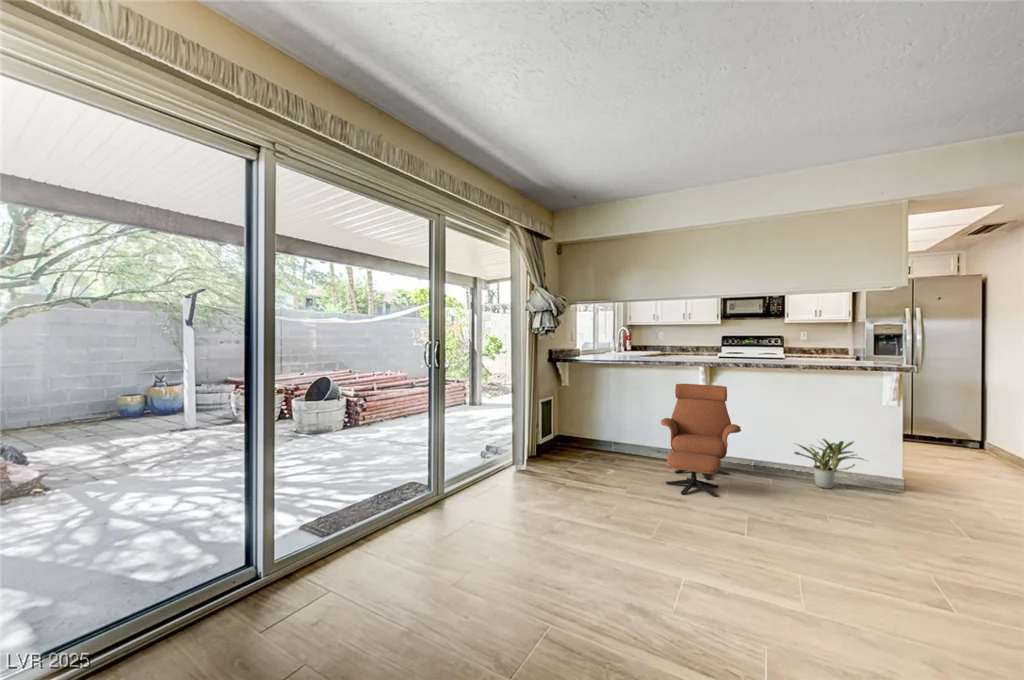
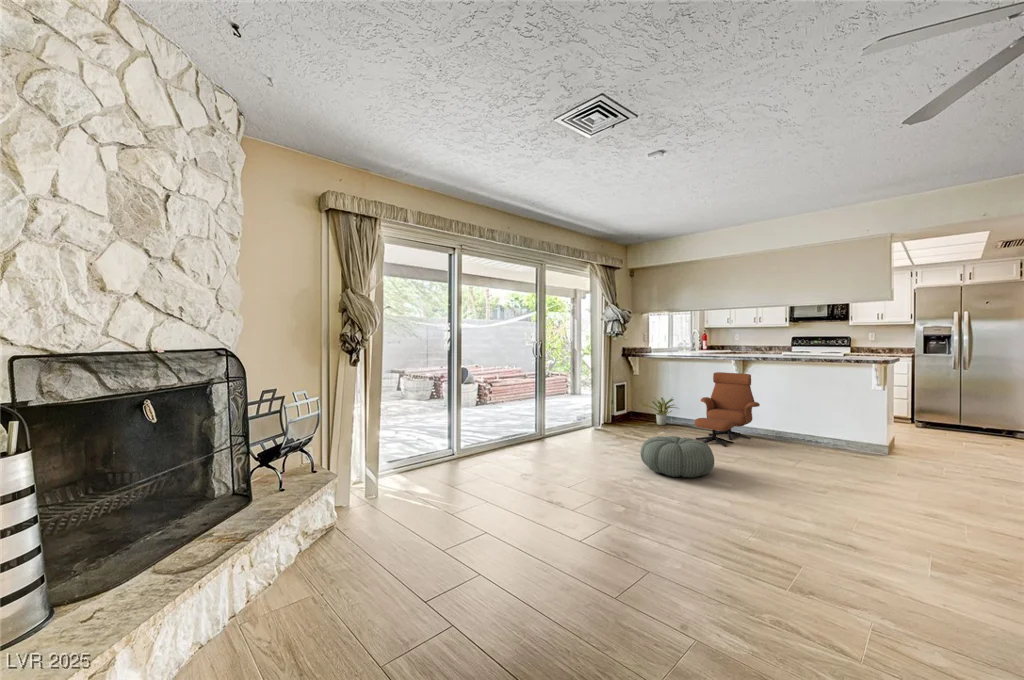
potted plant: present [795,439,864,489] -> present [643,398,675,425]
pouf: none [639,509,776,609] -> present [640,436,714,478]

